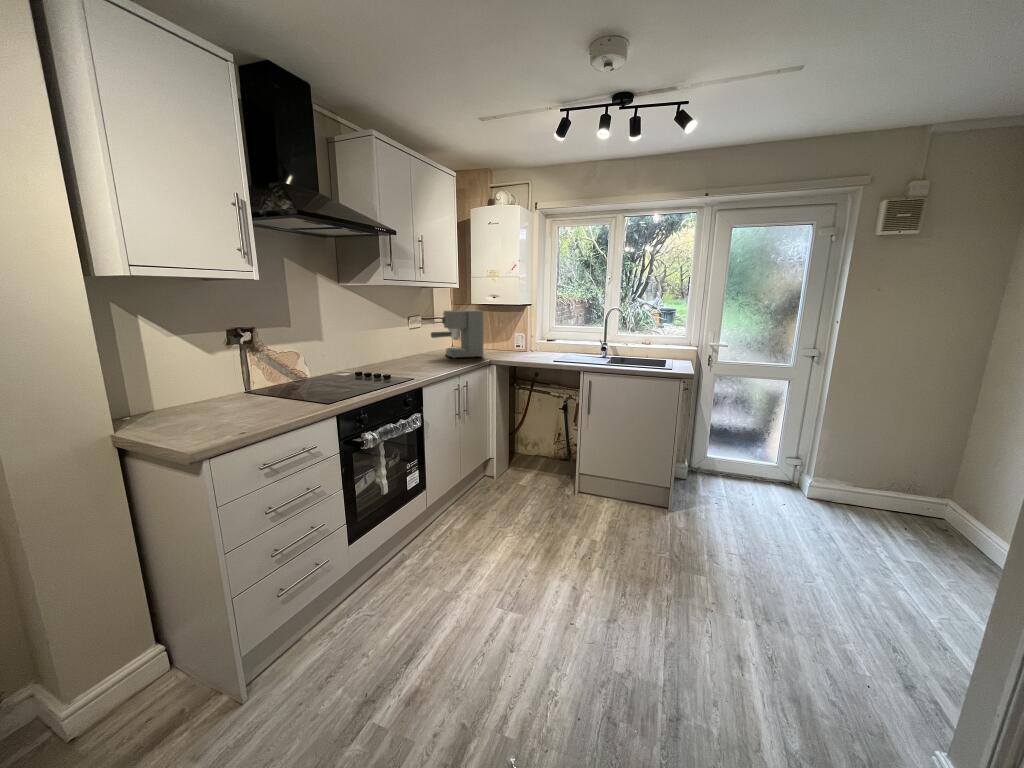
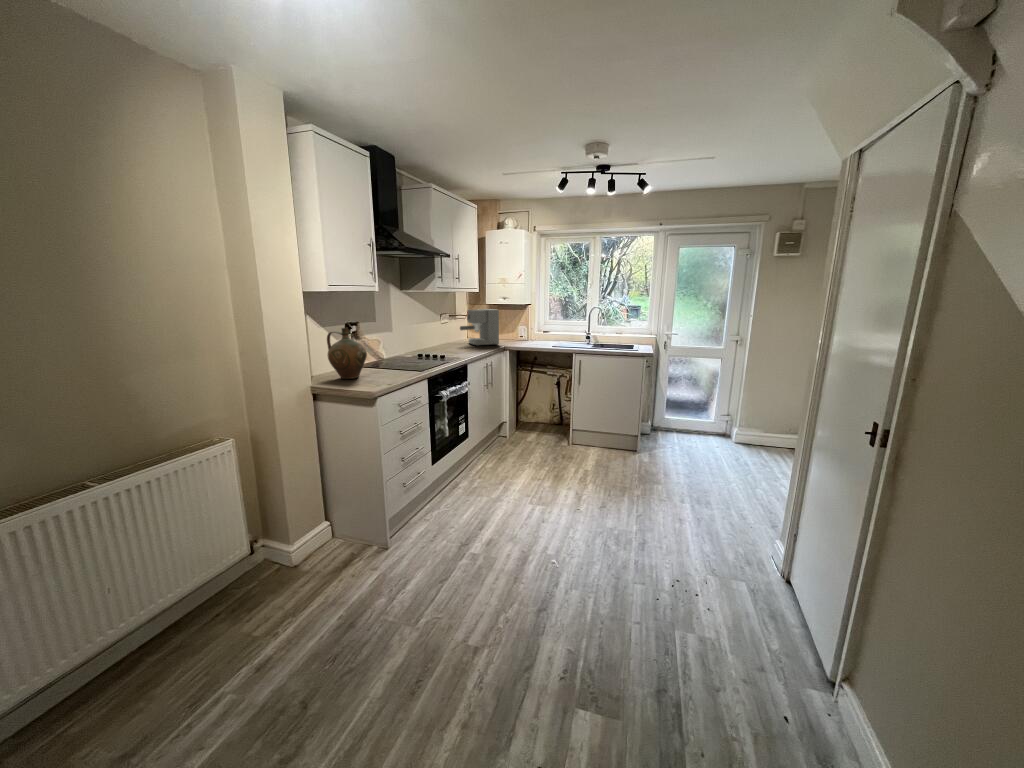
ceramic jug: none [156,337,231,419] -> present [327,328,367,379]

